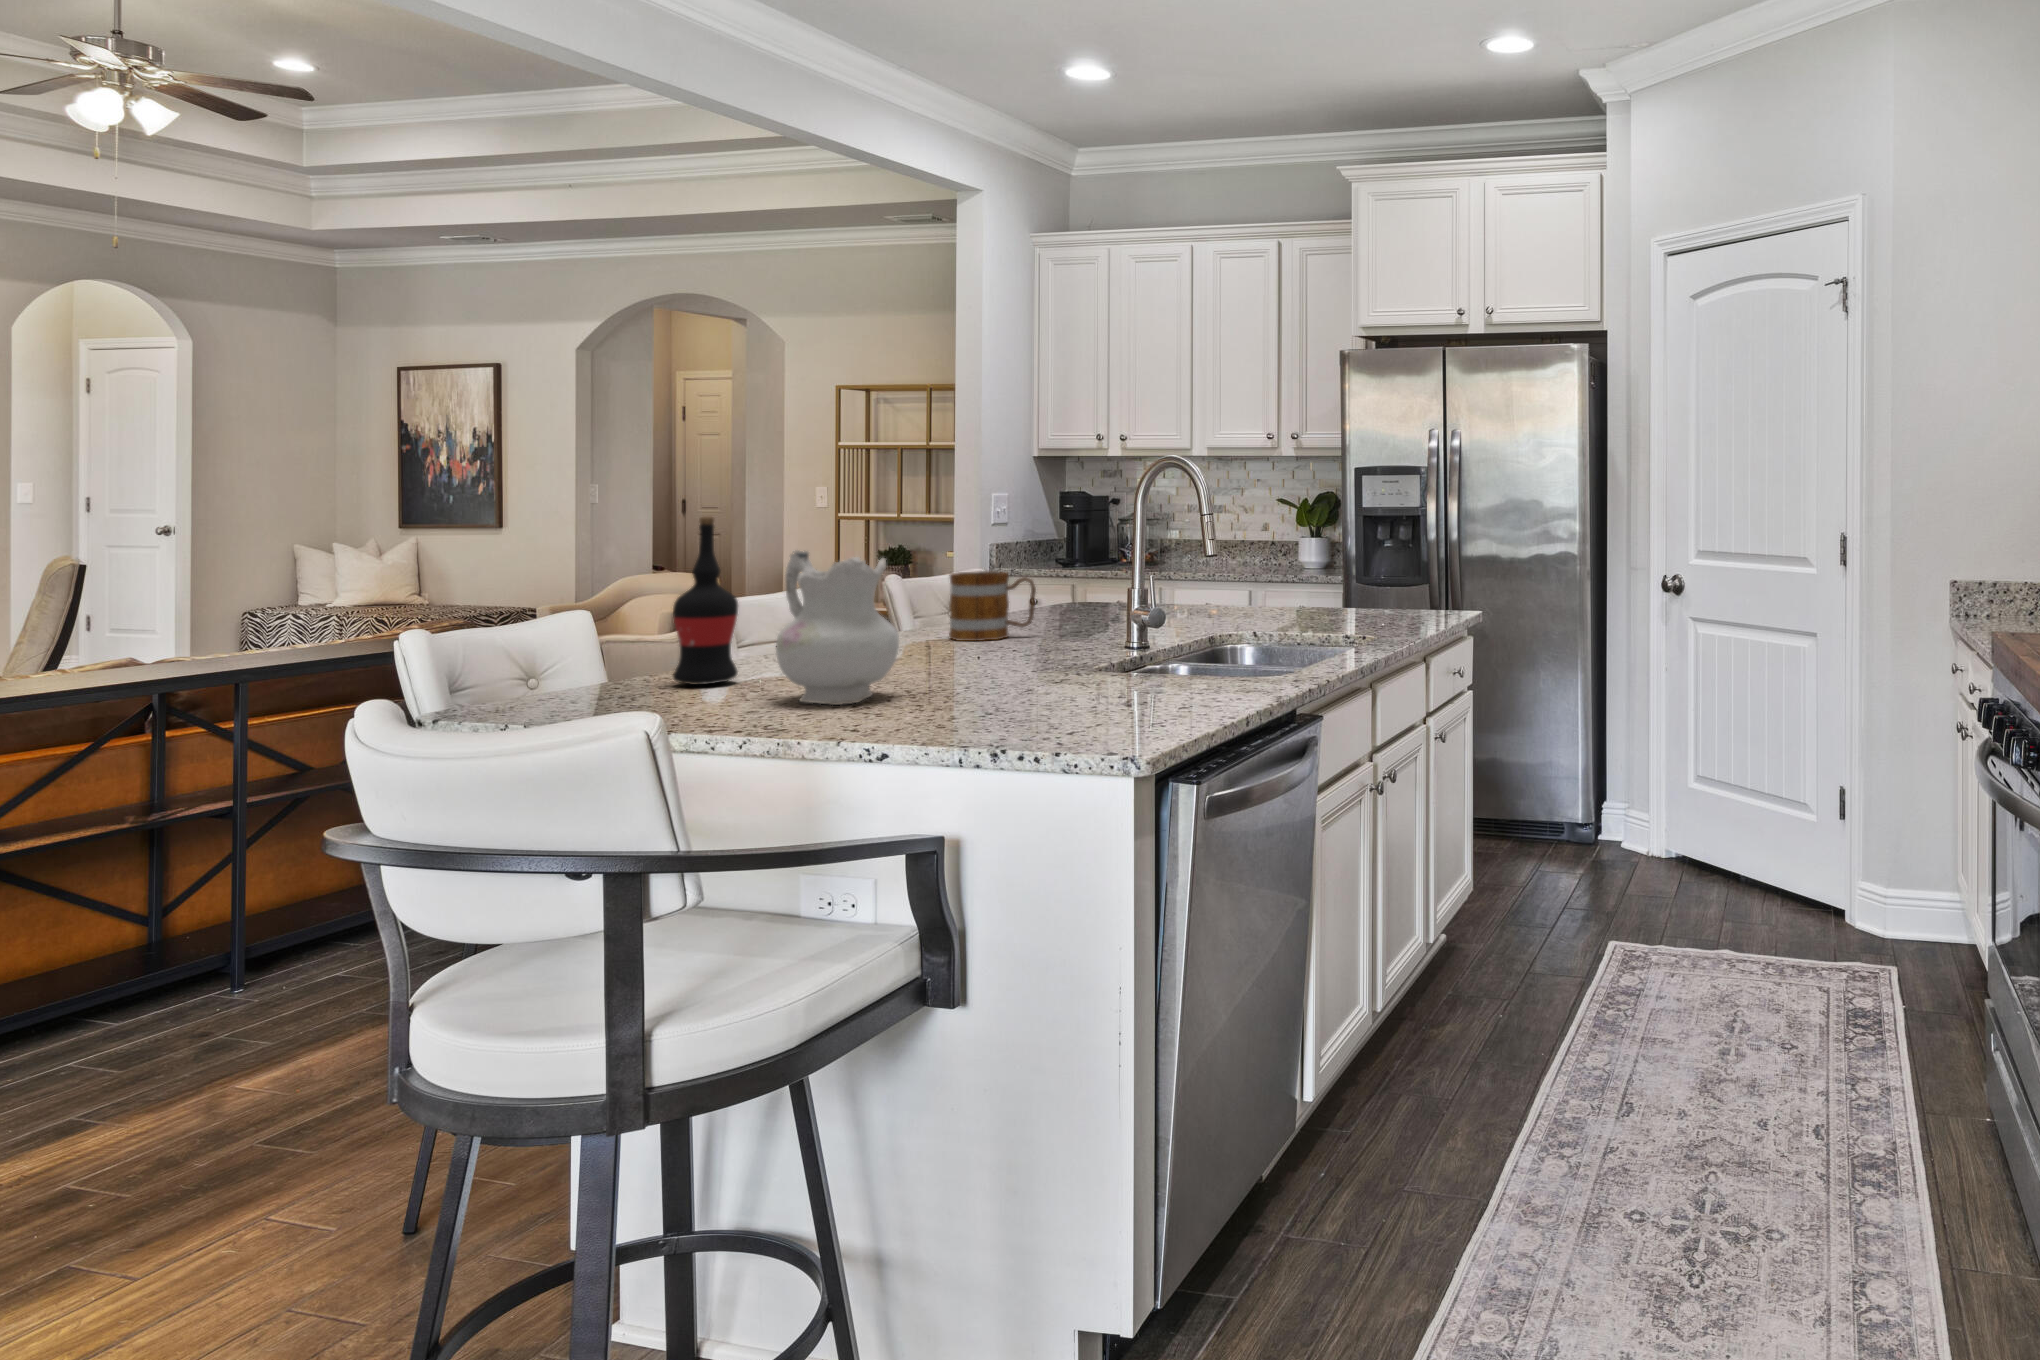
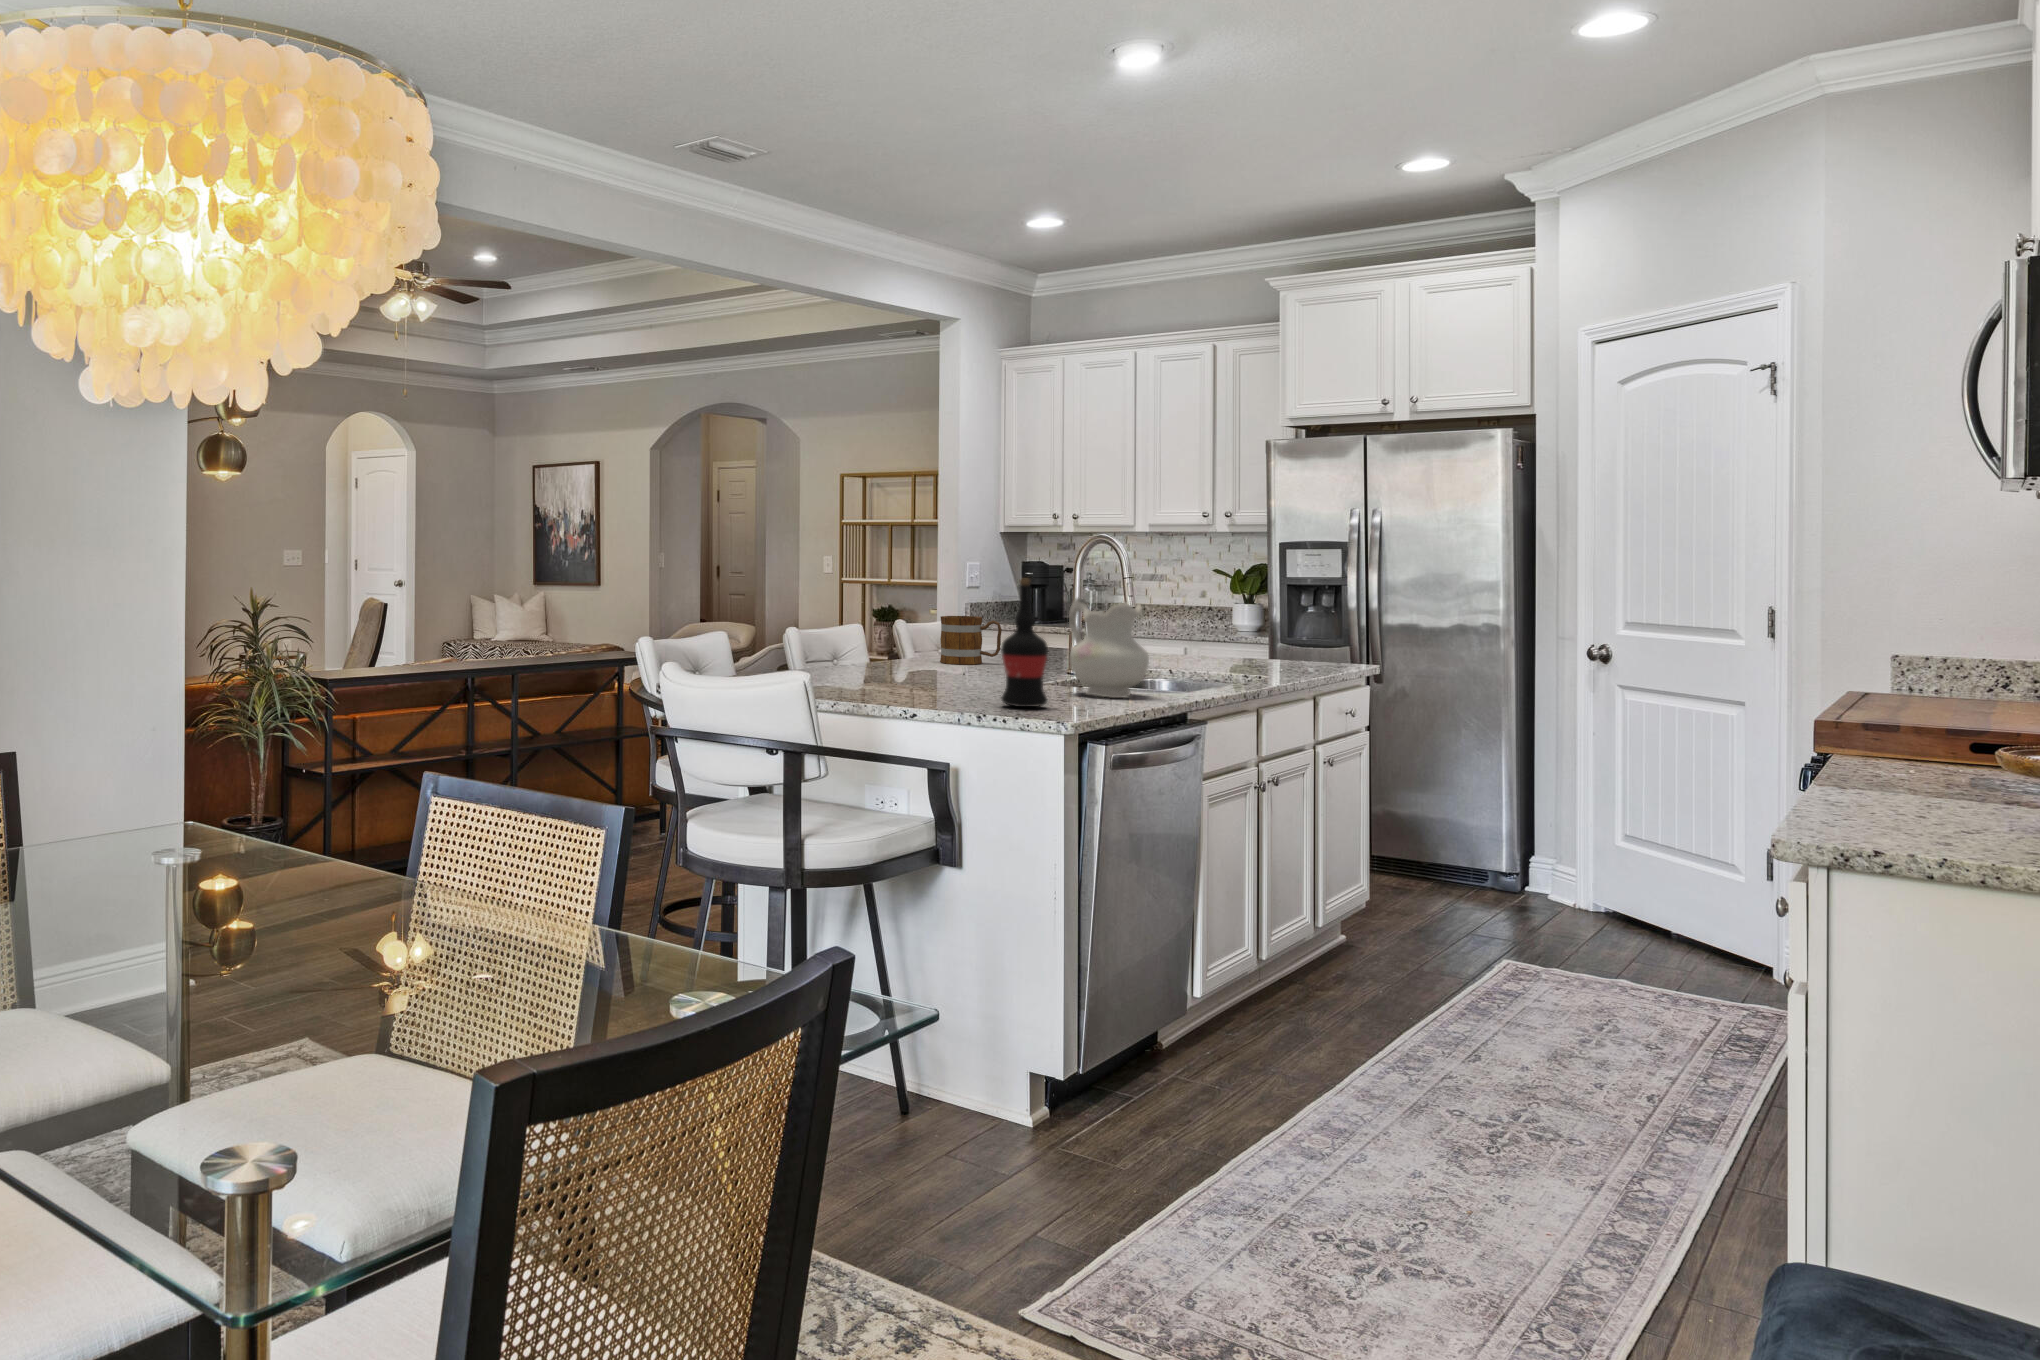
wine bottle: present [673,516,738,685] -> present [1001,579,1048,707]
ceramic pitcher: present [776,551,899,705] -> present [1069,597,1149,698]

